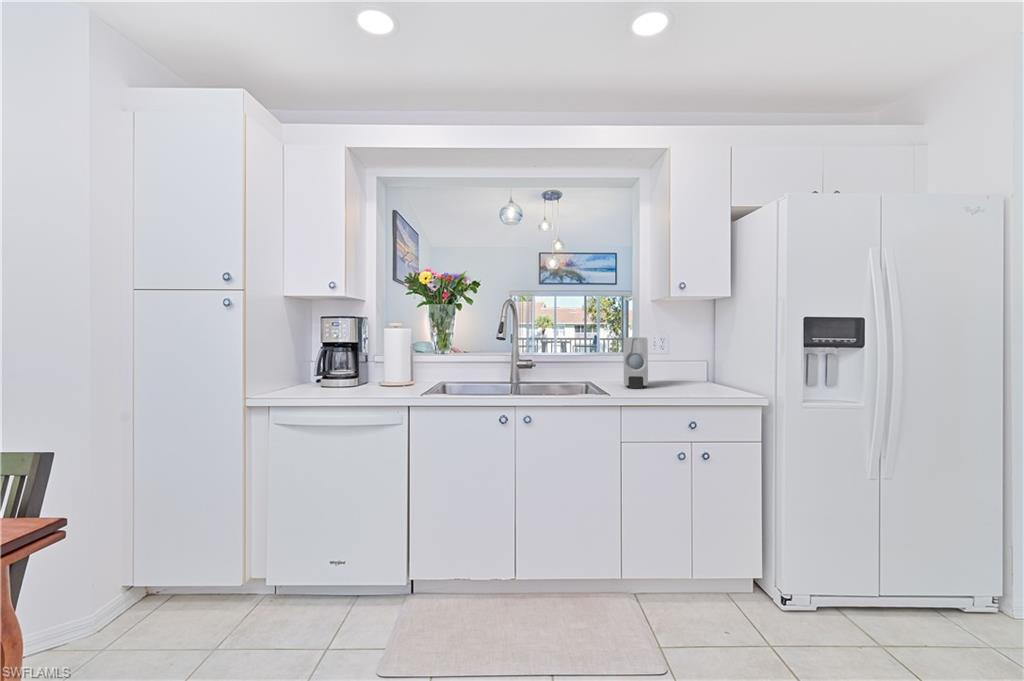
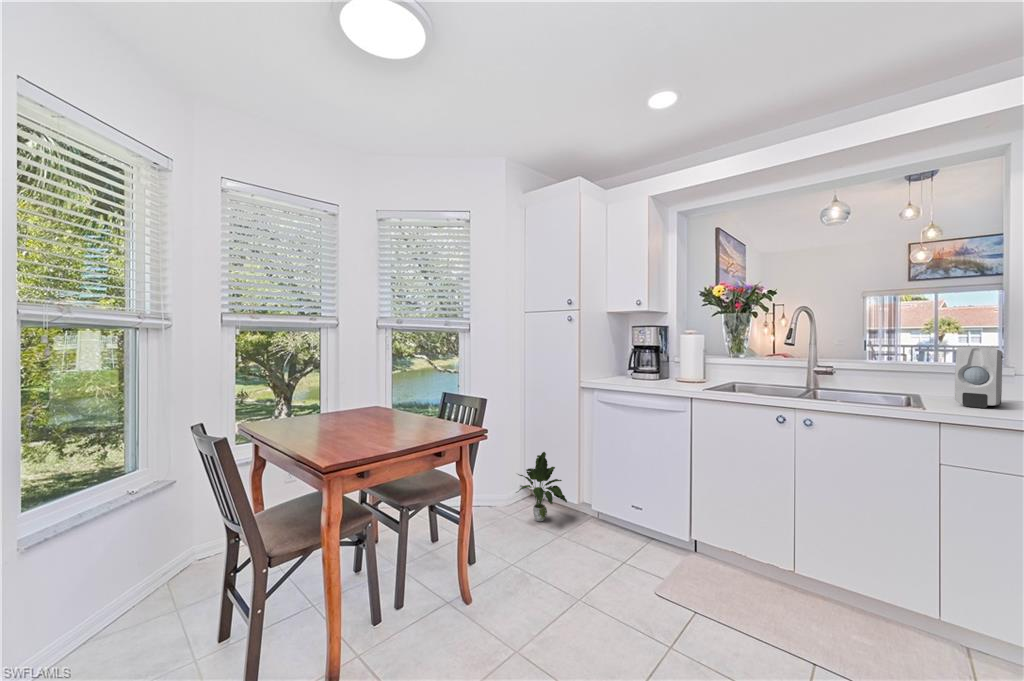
potted plant: none [122,516,225,635] -> present [516,452,567,521]

